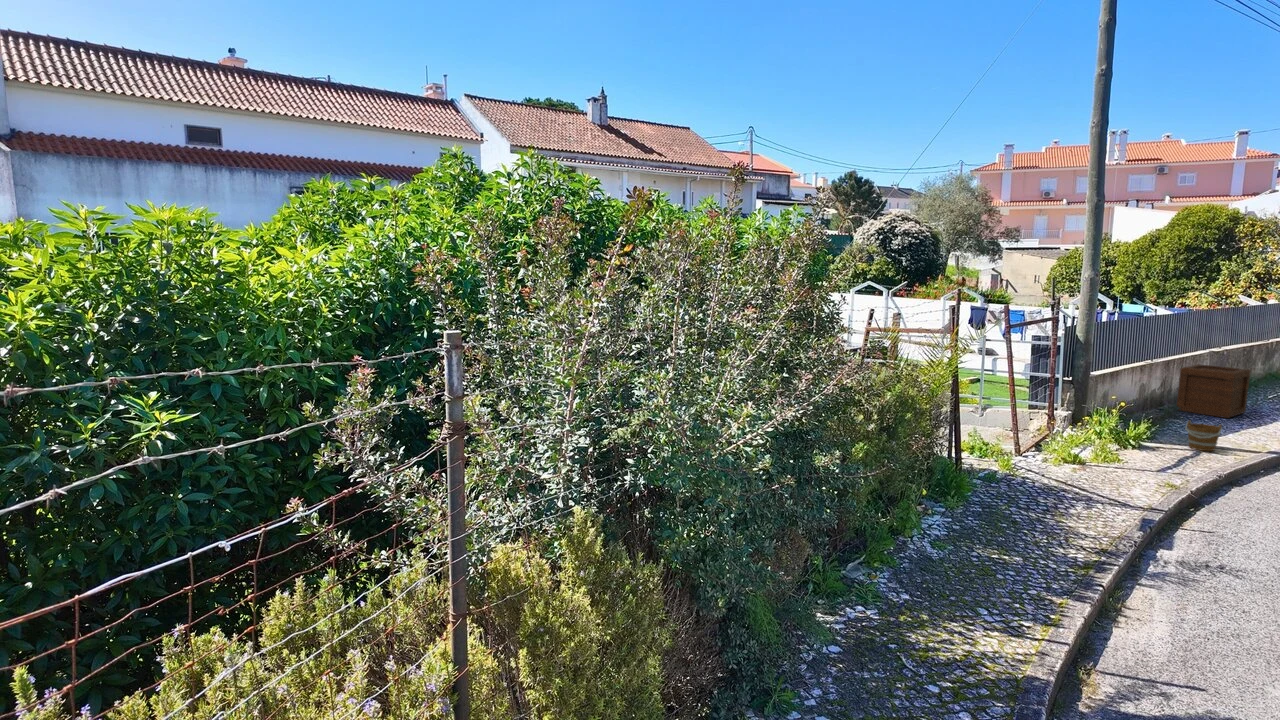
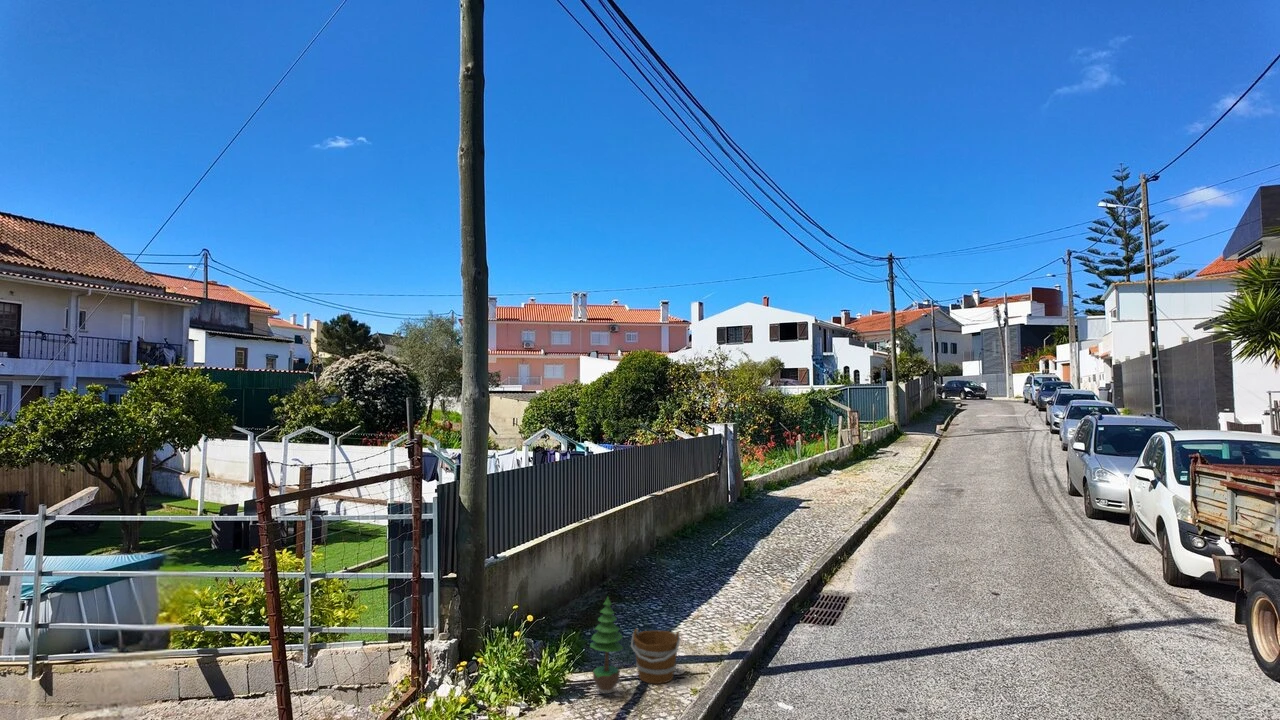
wooden crate: present [1177,364,1250,418] -> none [624,517,699,592]
potted tree: none [1158,396,1181,449] -> present [590,597,623,694]

